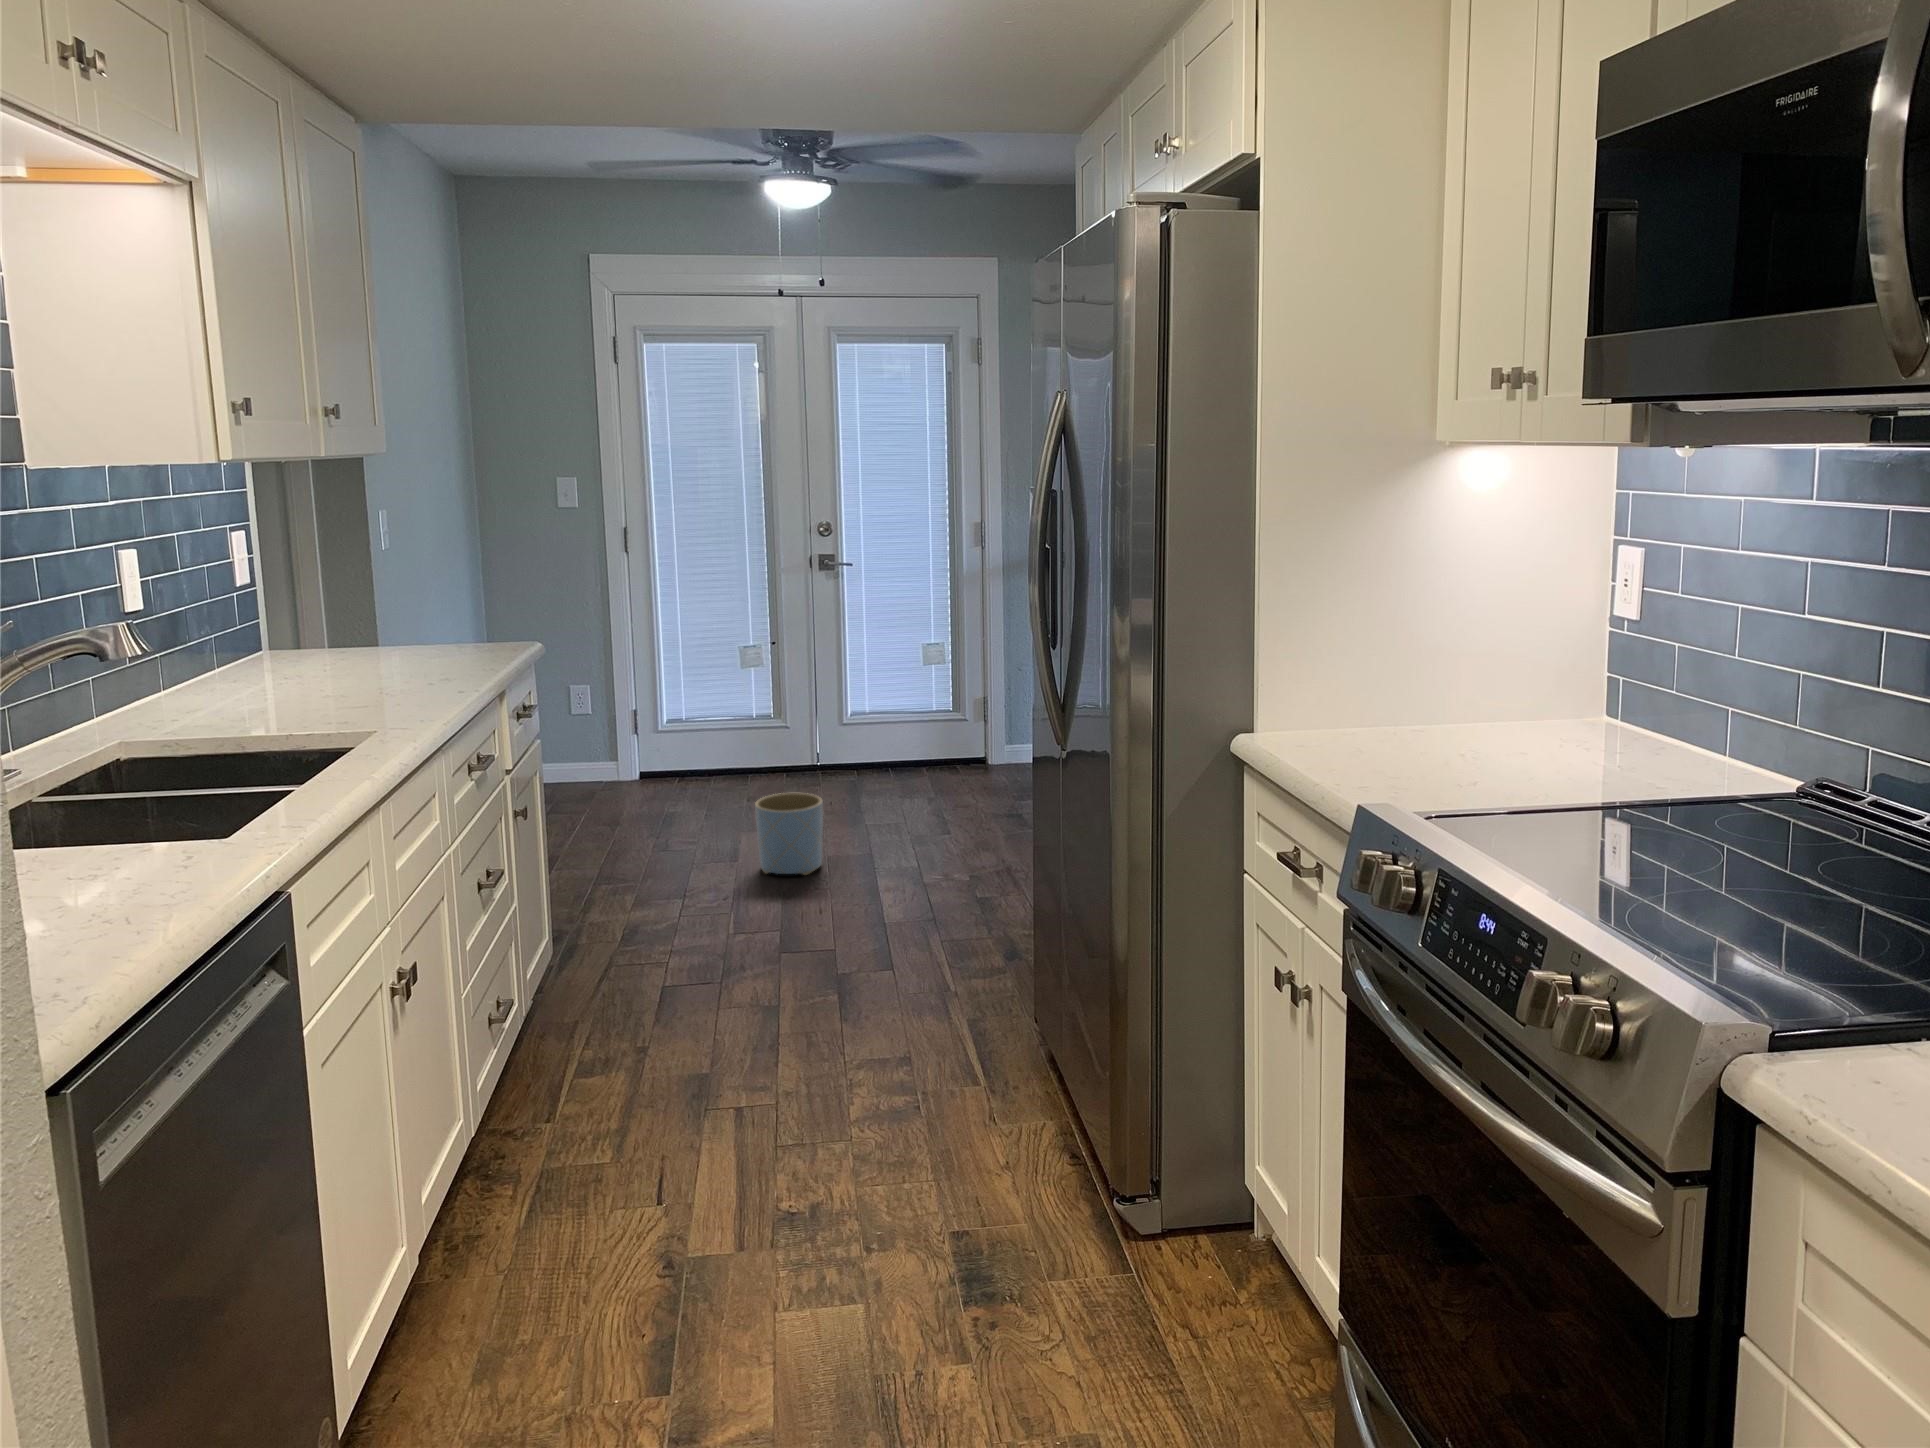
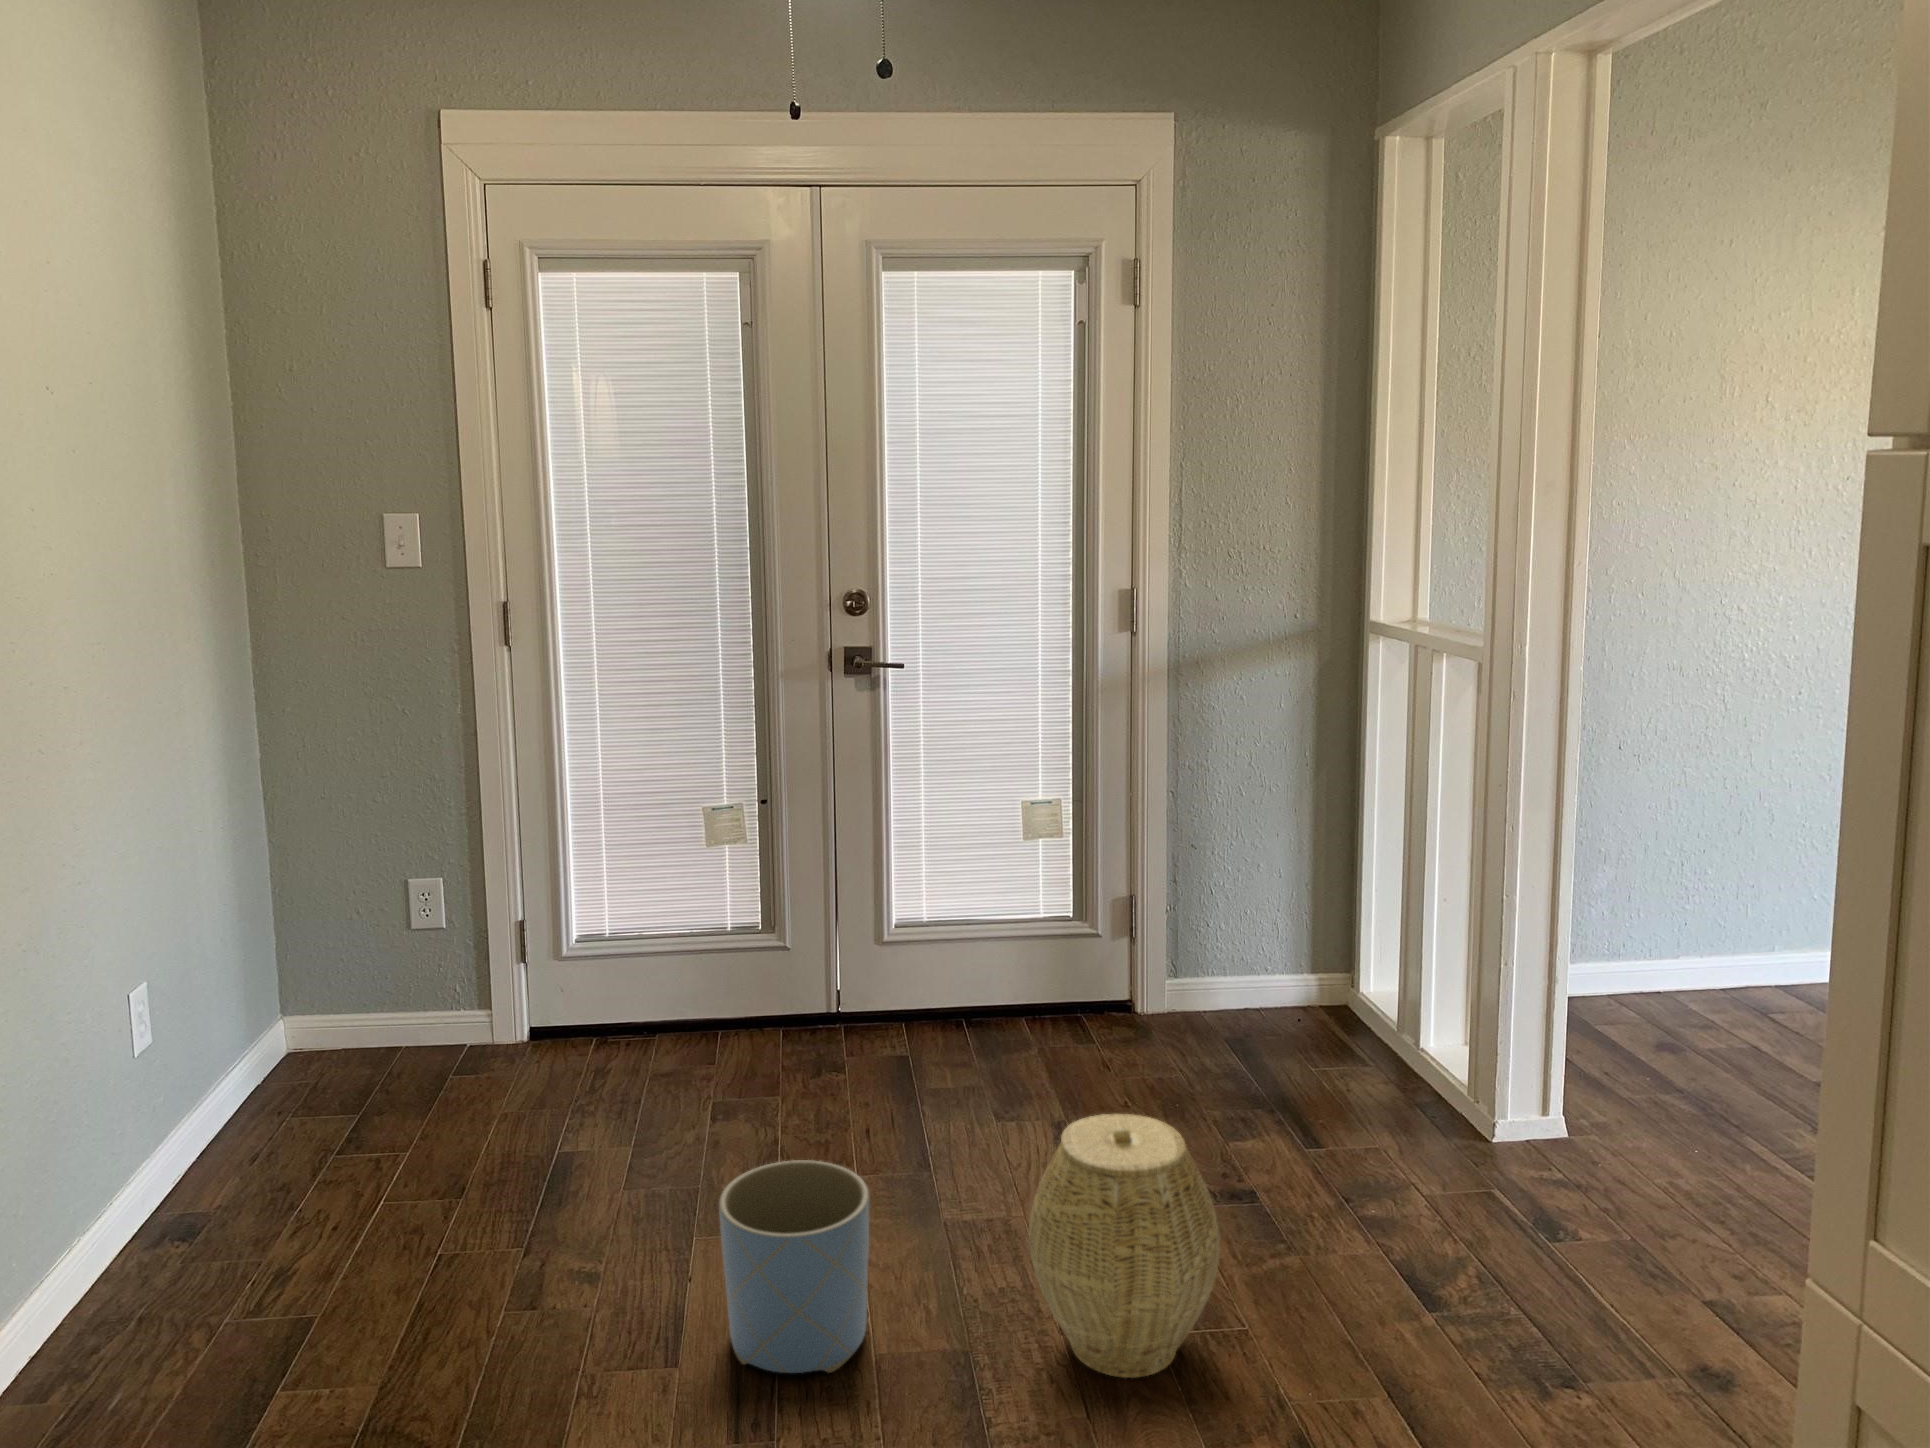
woven basket: none [894,767,977,874] -> present [1029,1114,1220,1378]

